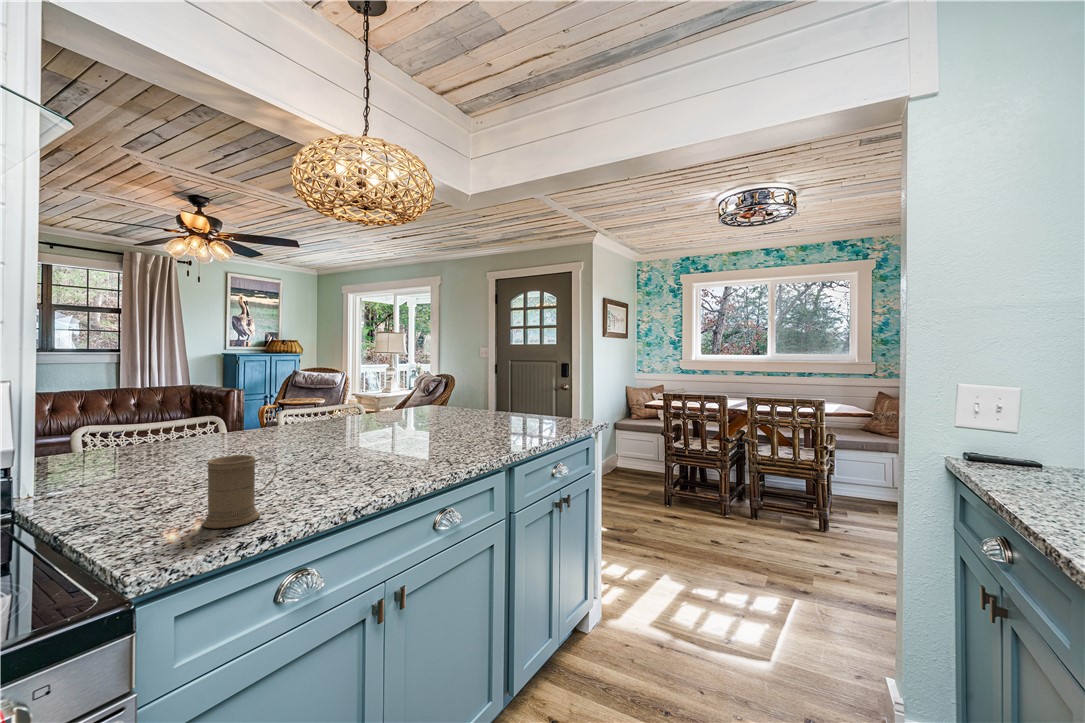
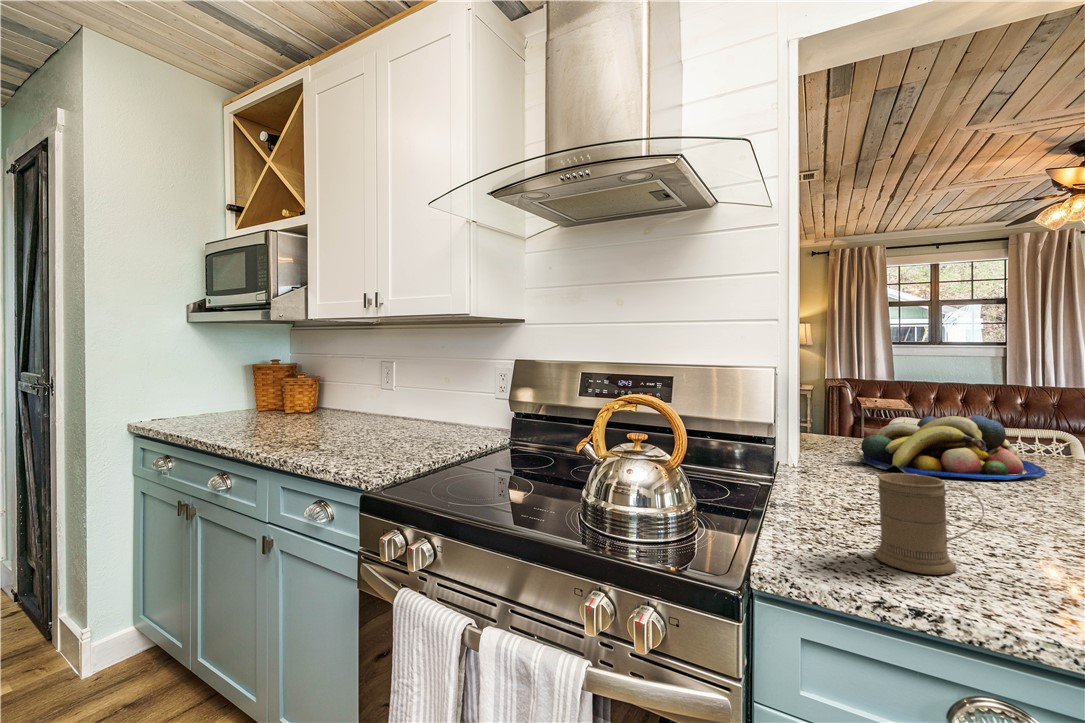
fruit bowl: none [83,412,236,472] -> present [861,415,1046,480]

